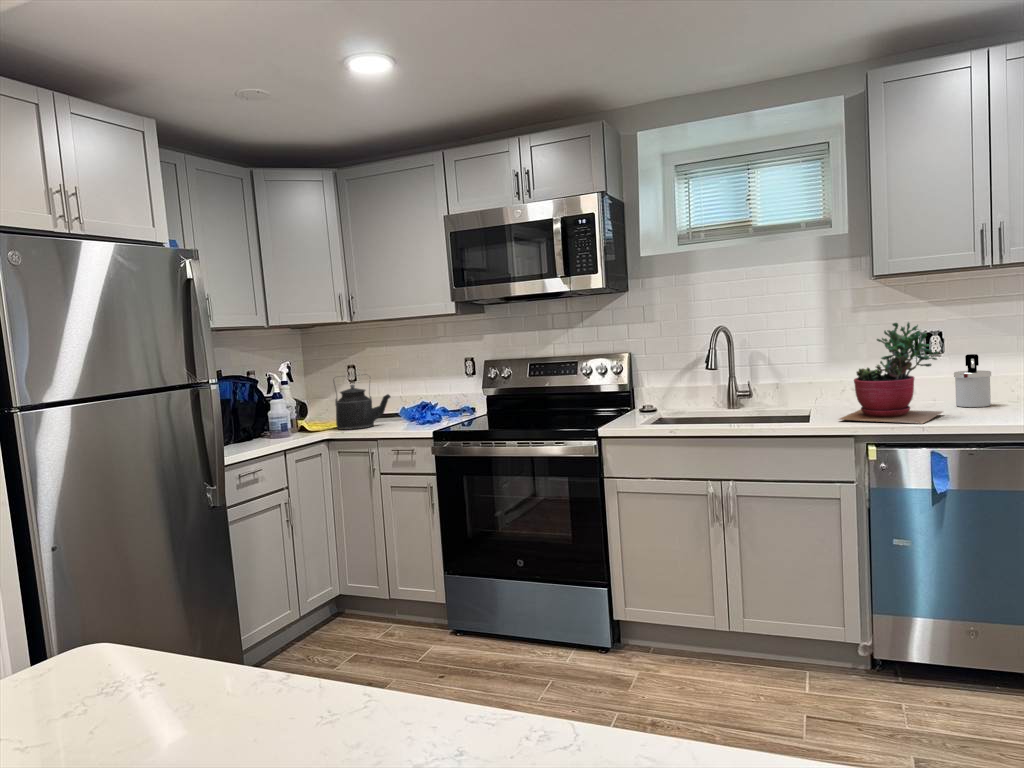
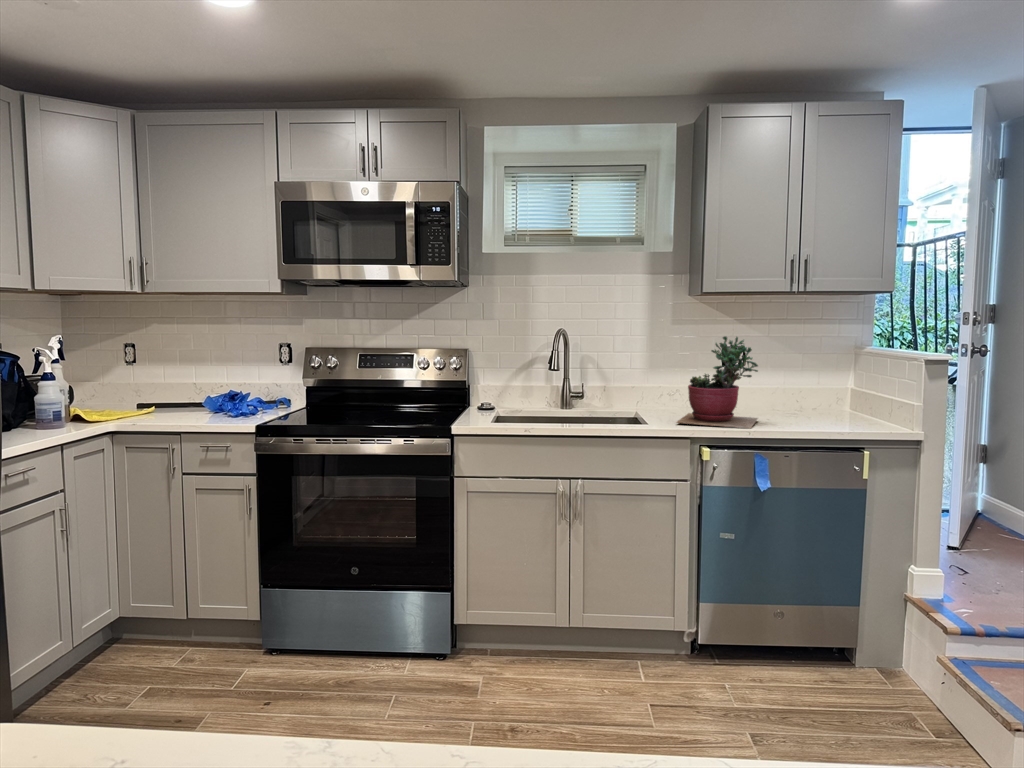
soap dispenser: present [954,354,991,407] -> none [758,369,787,415]
kettle: present [333,380,390,430] -> none [123,356,197,420]

